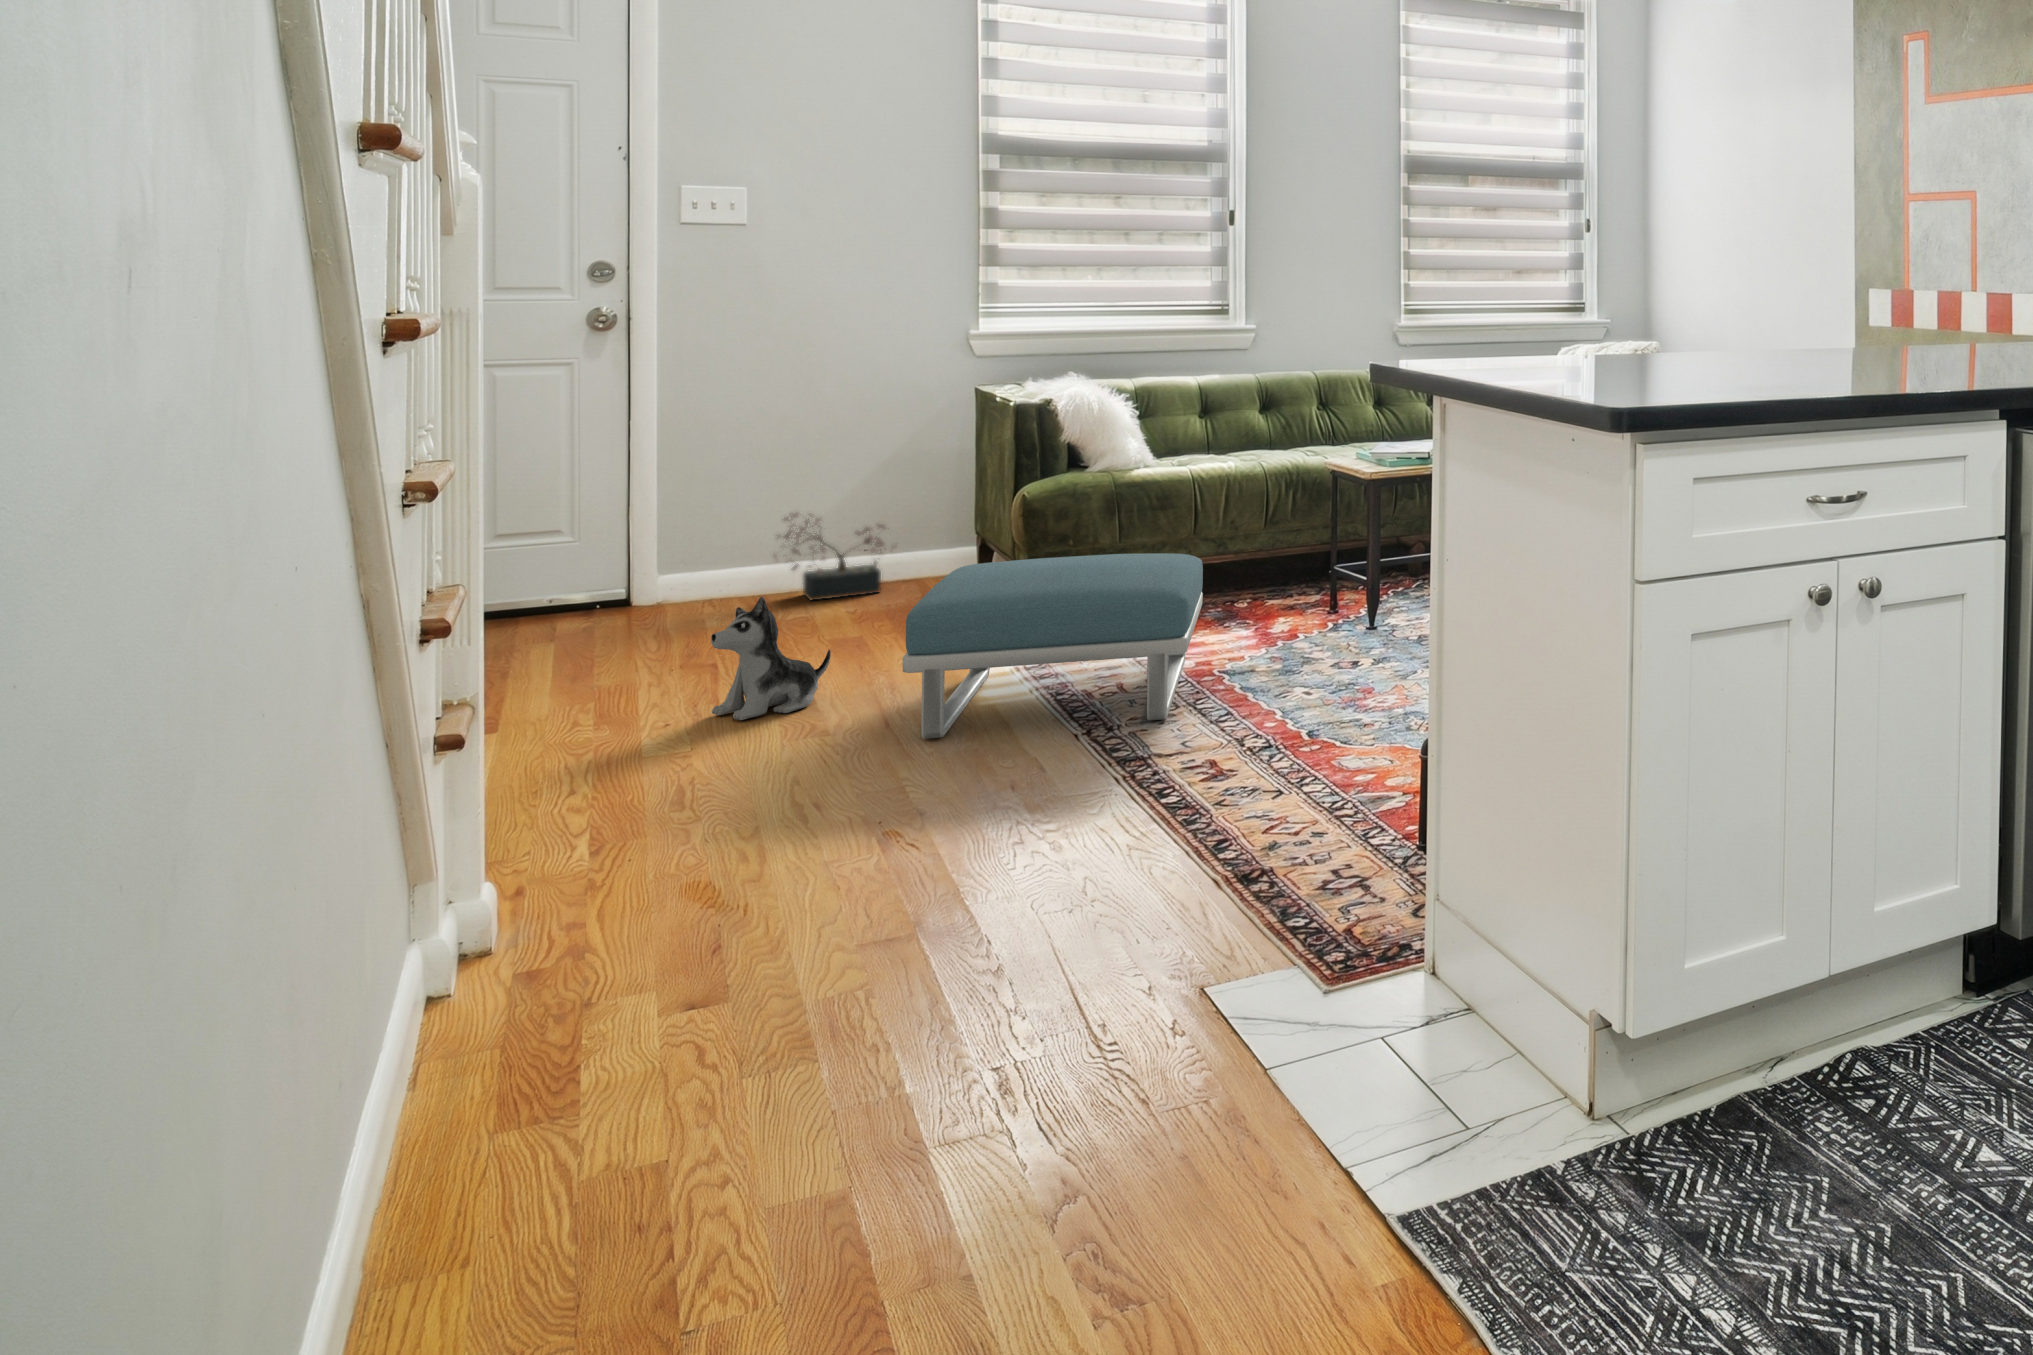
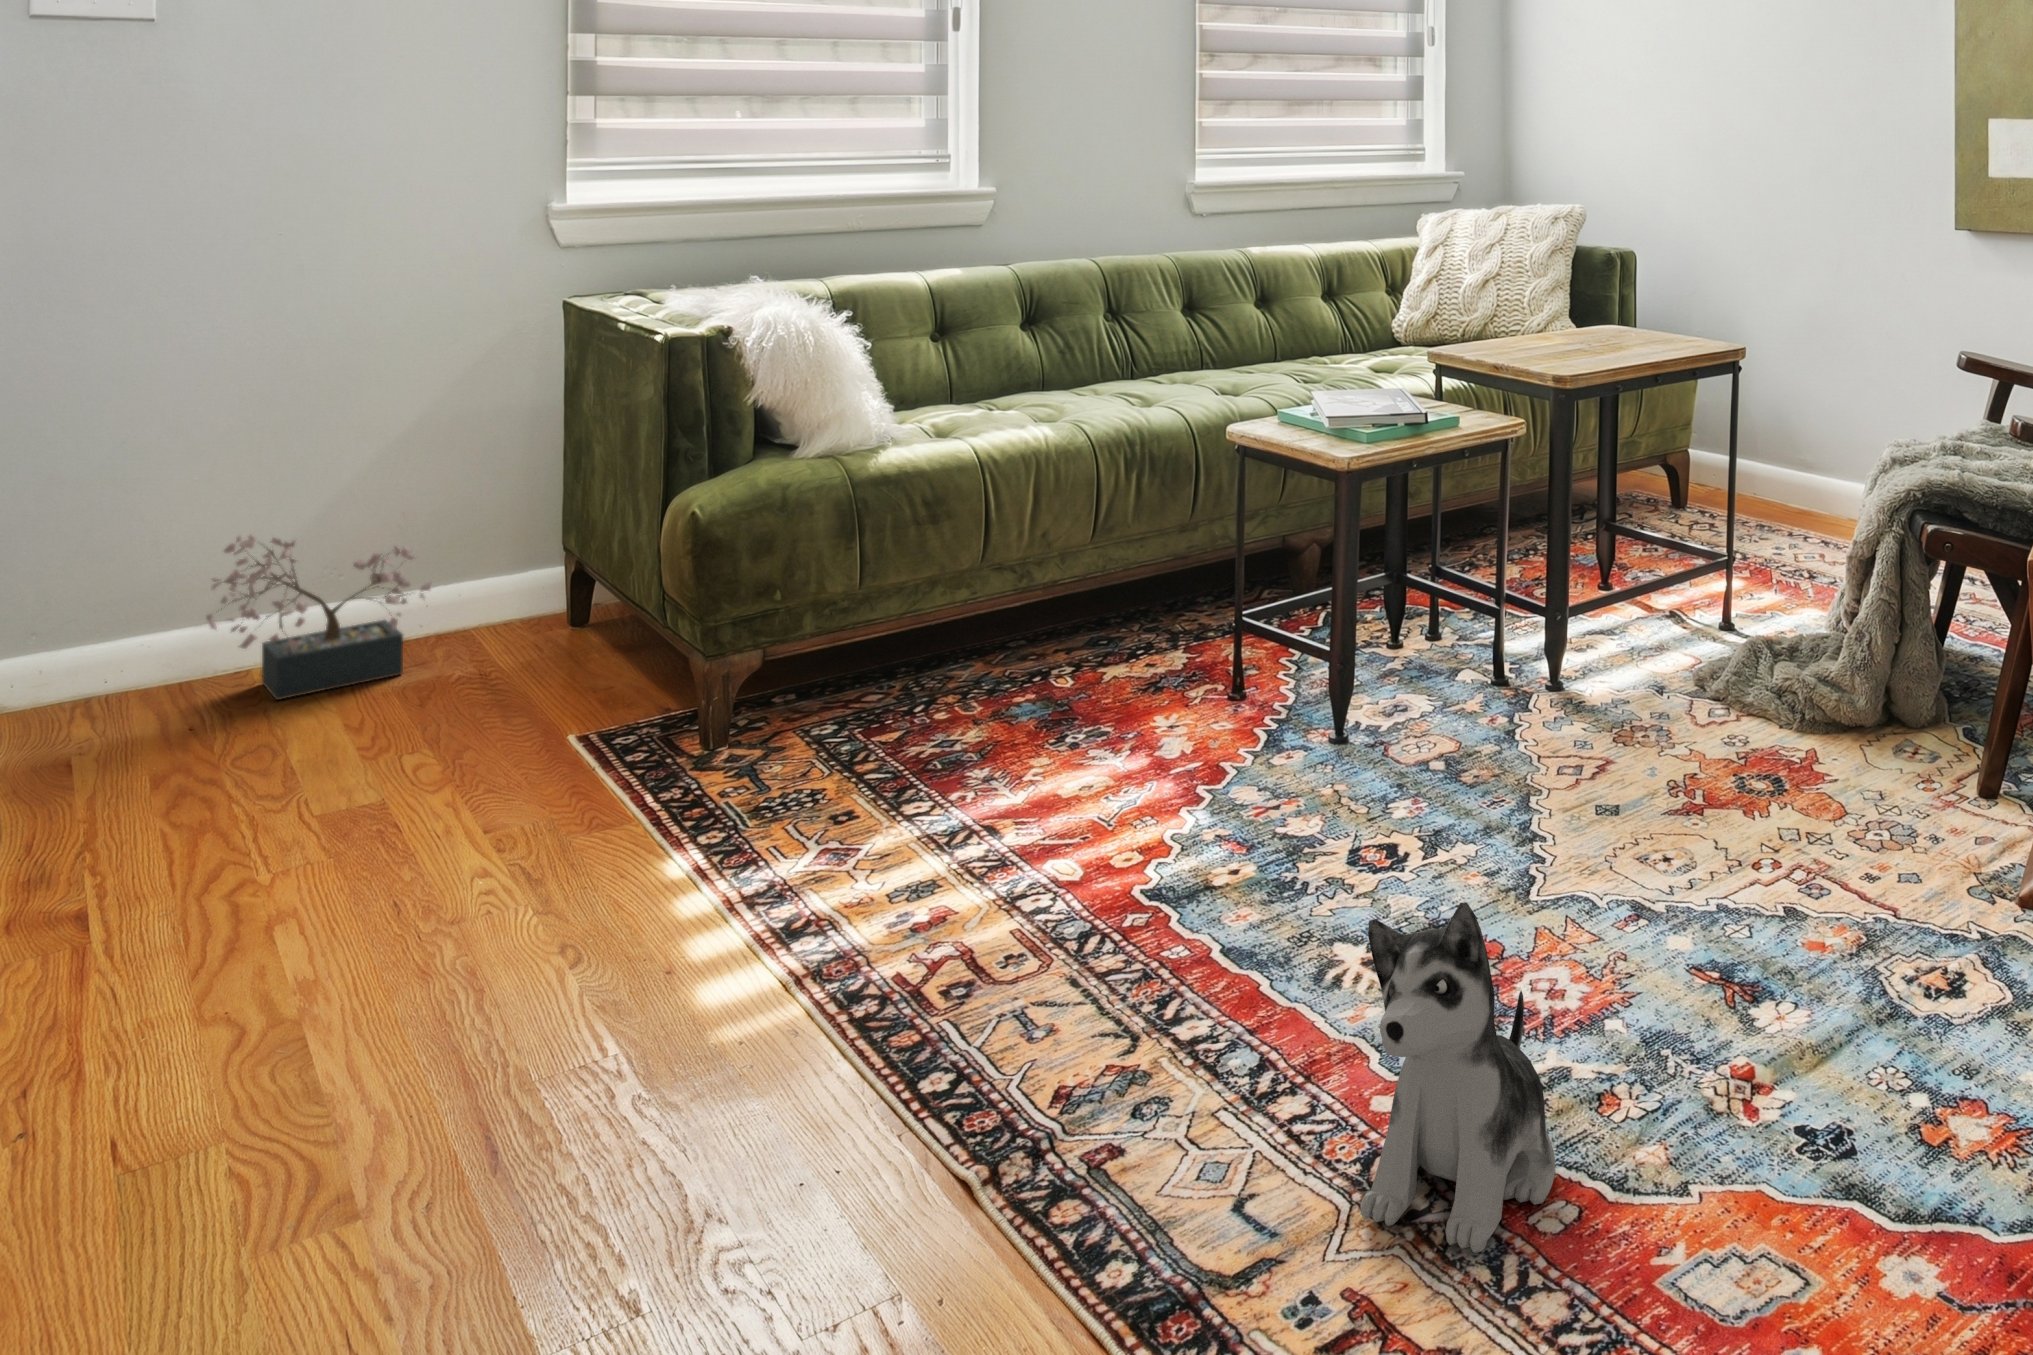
footstool: present [903,553,1203,739] -> none [539,655,1182,1222]
plush toy: present [711,597,831,720] -> present [1361,902,1555,1253]

